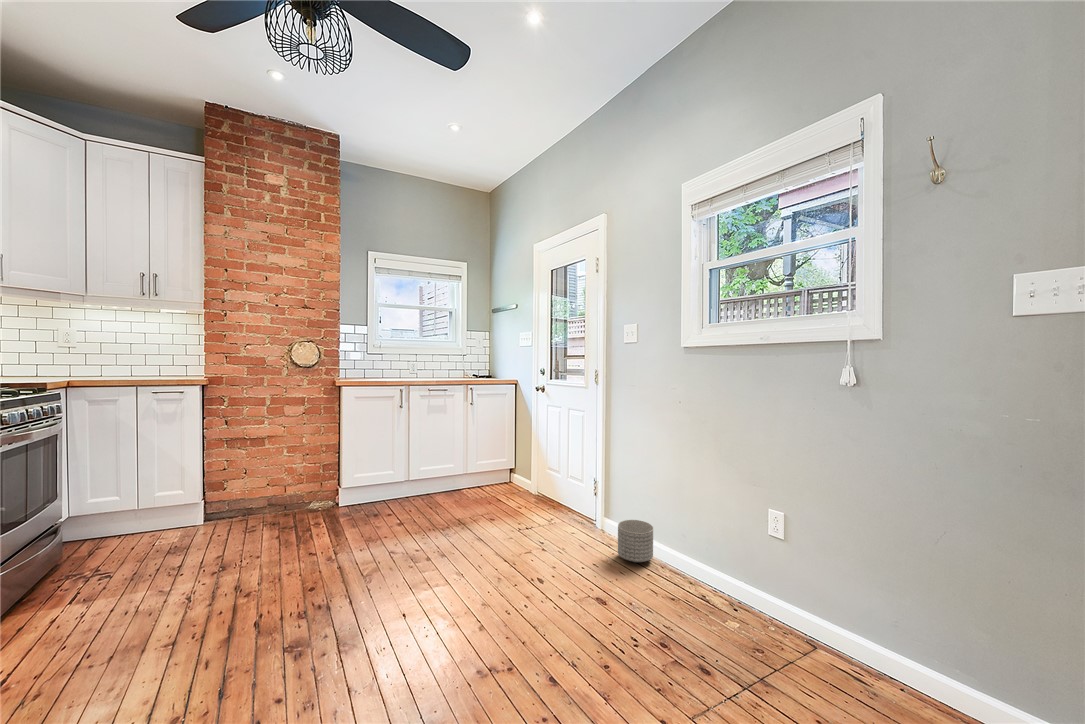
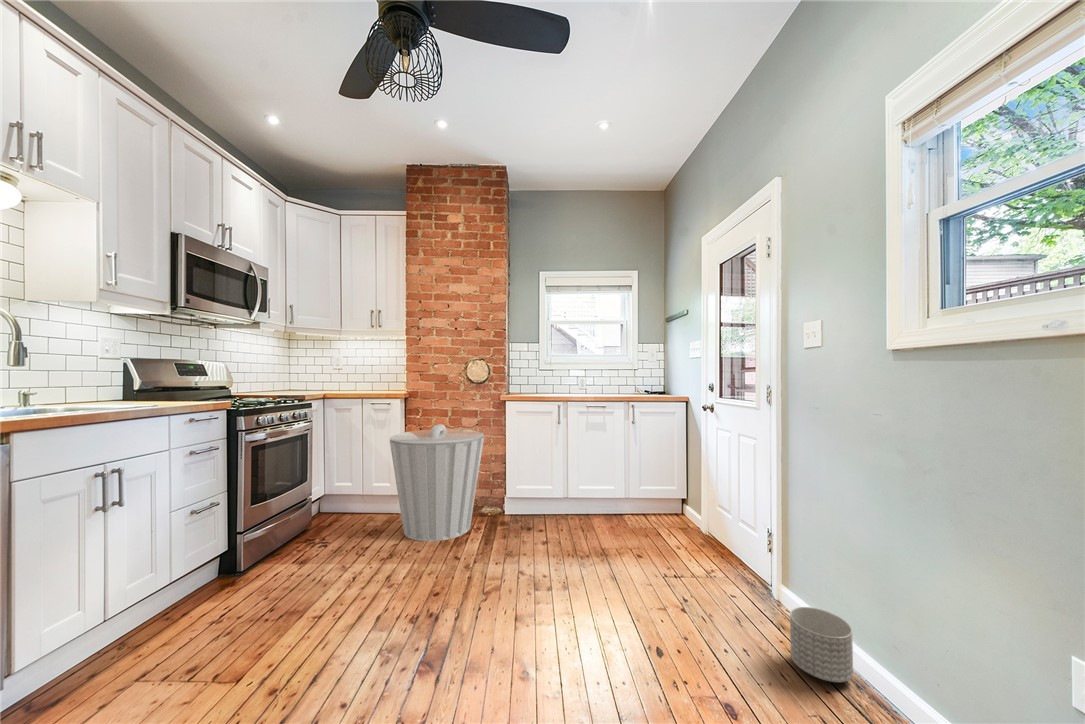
trash can: none [200,415,325,548] -> present [390,424,484,541]

